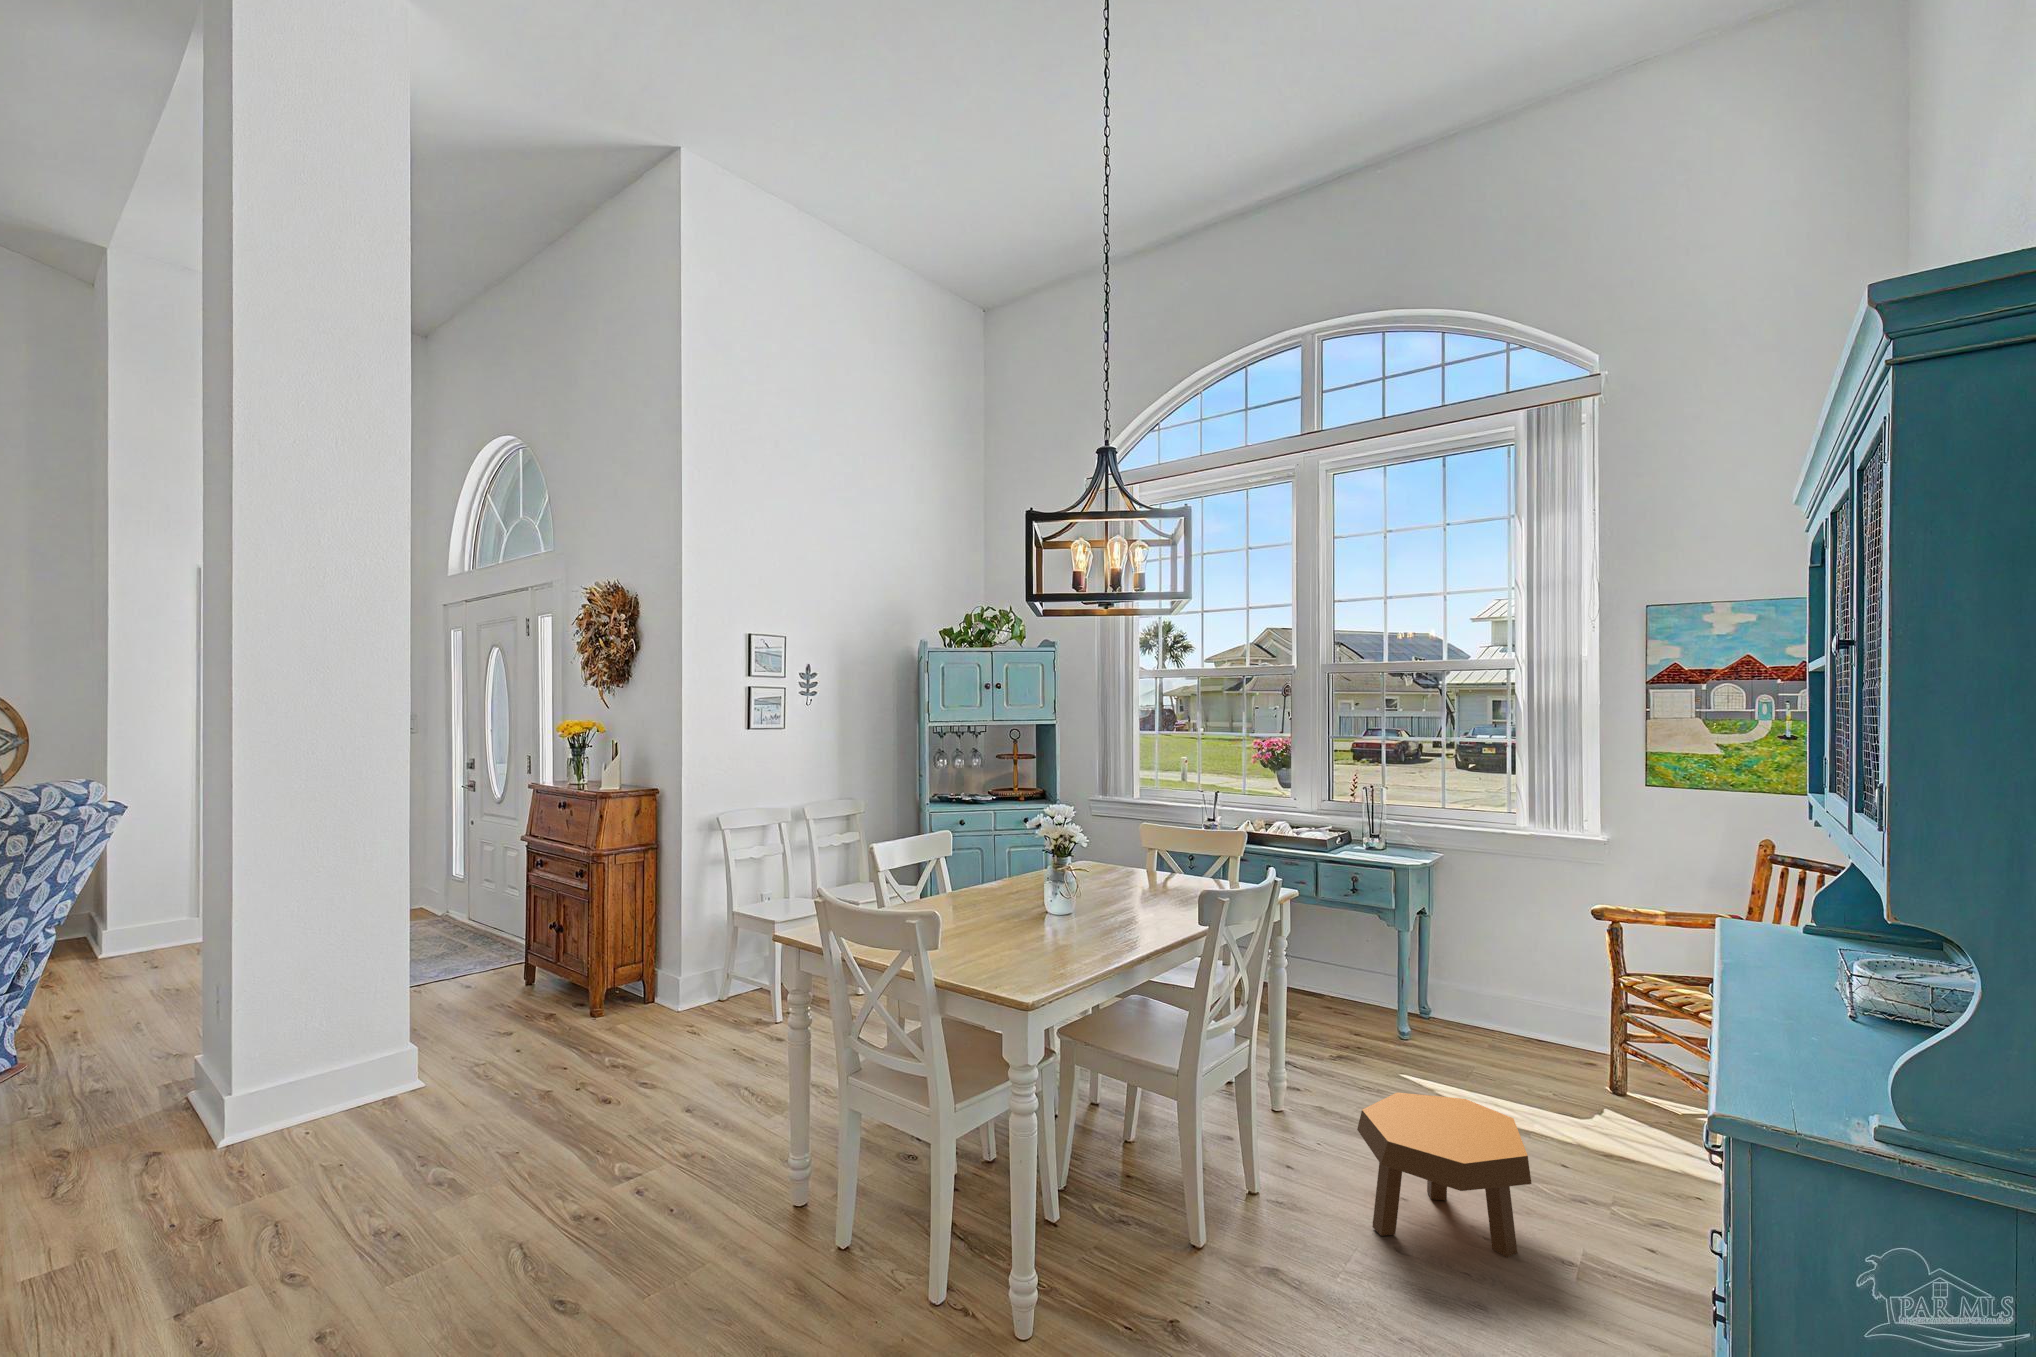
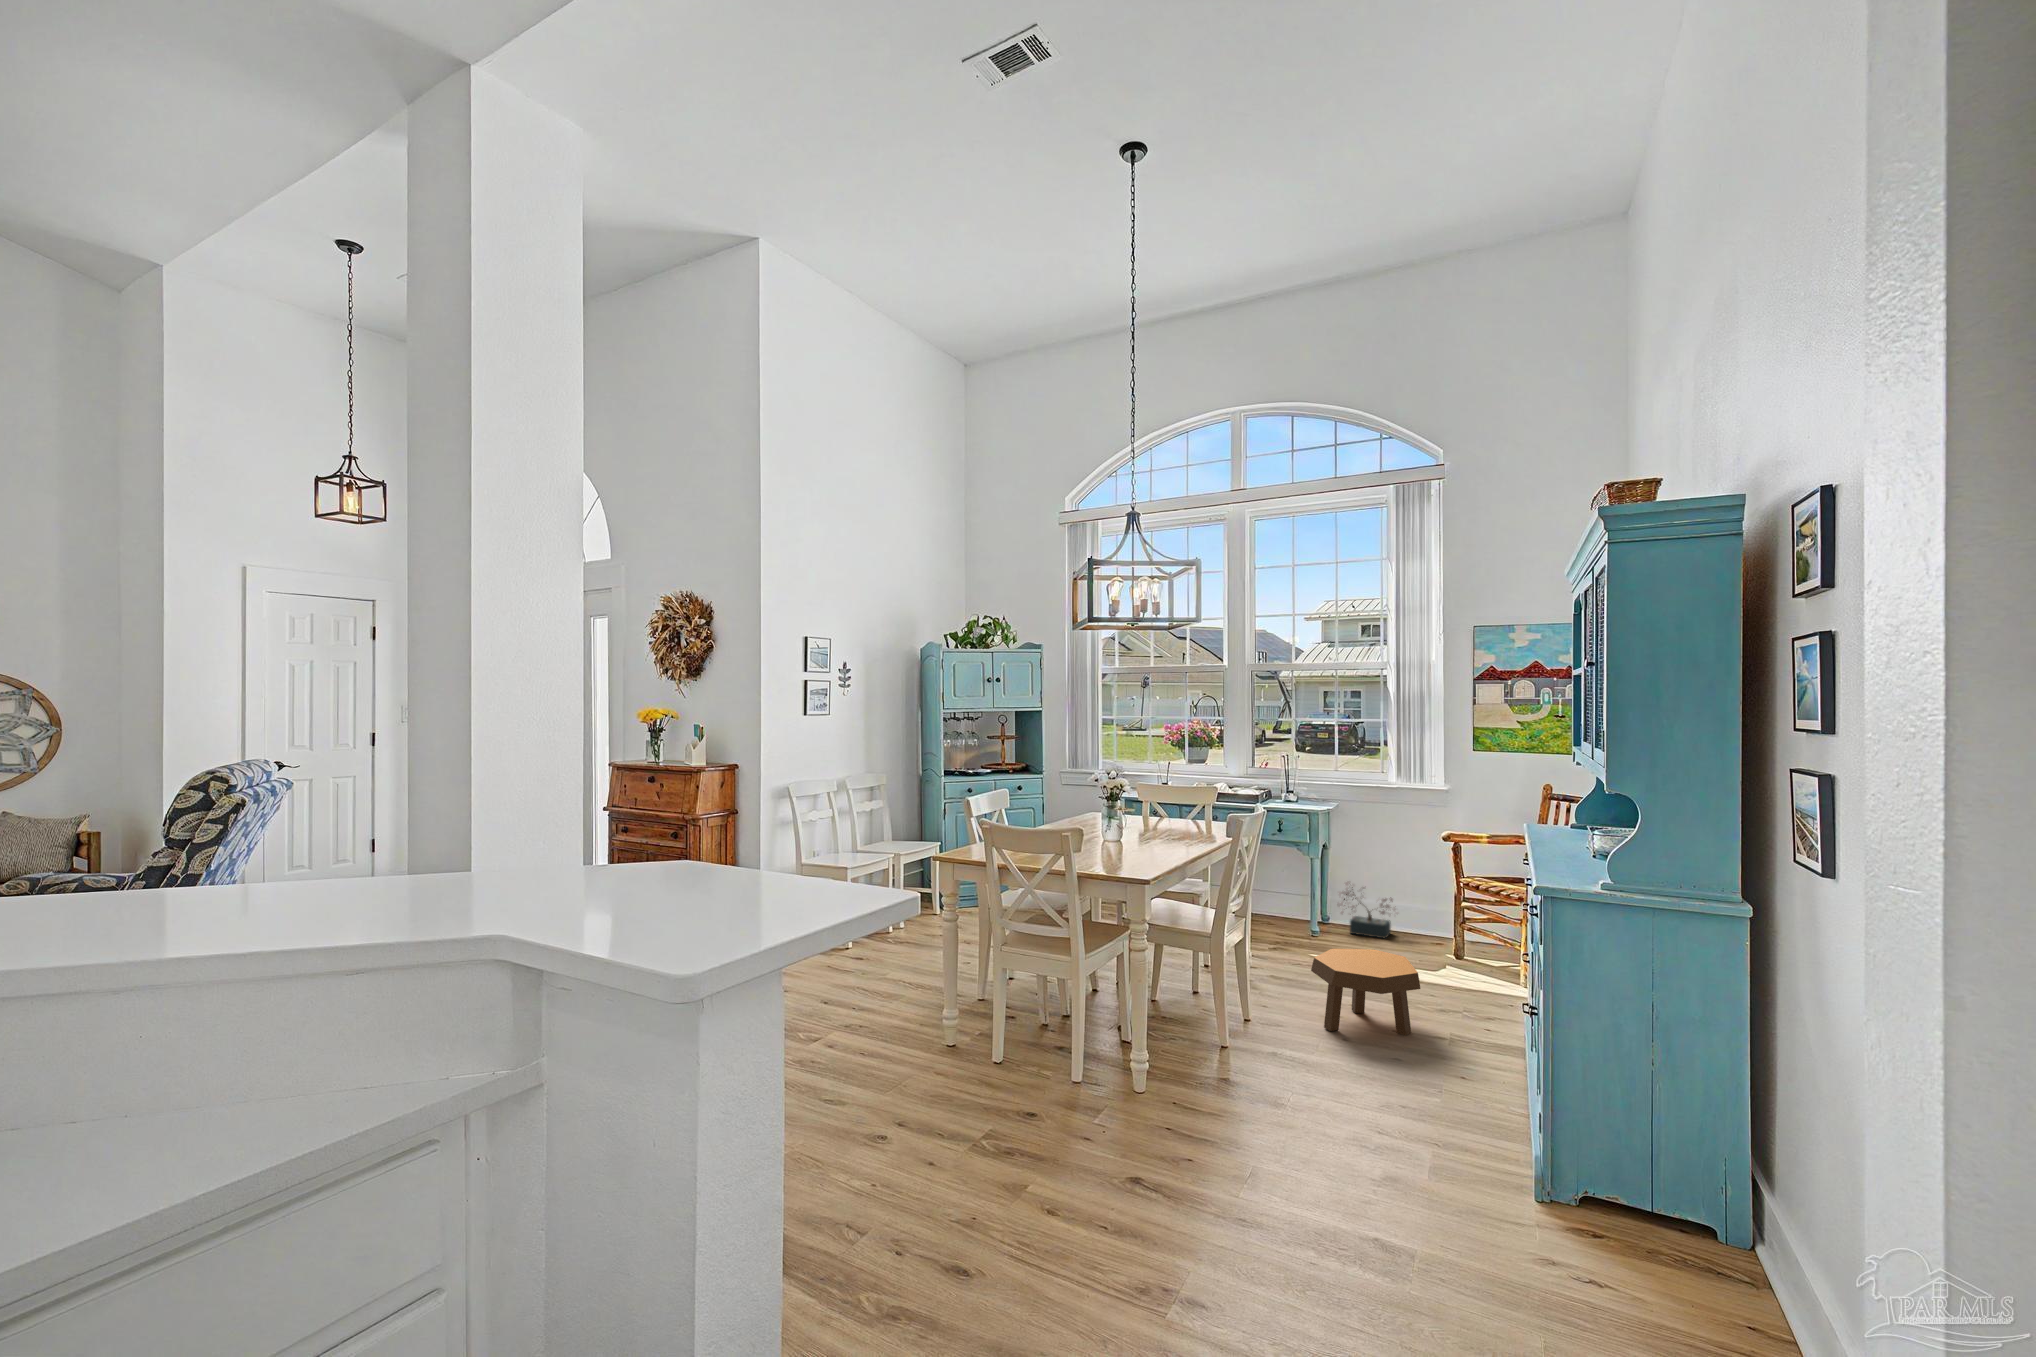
decorative plant: none [1440,964,1531,1053] -> present [1337,882,1398,939]

